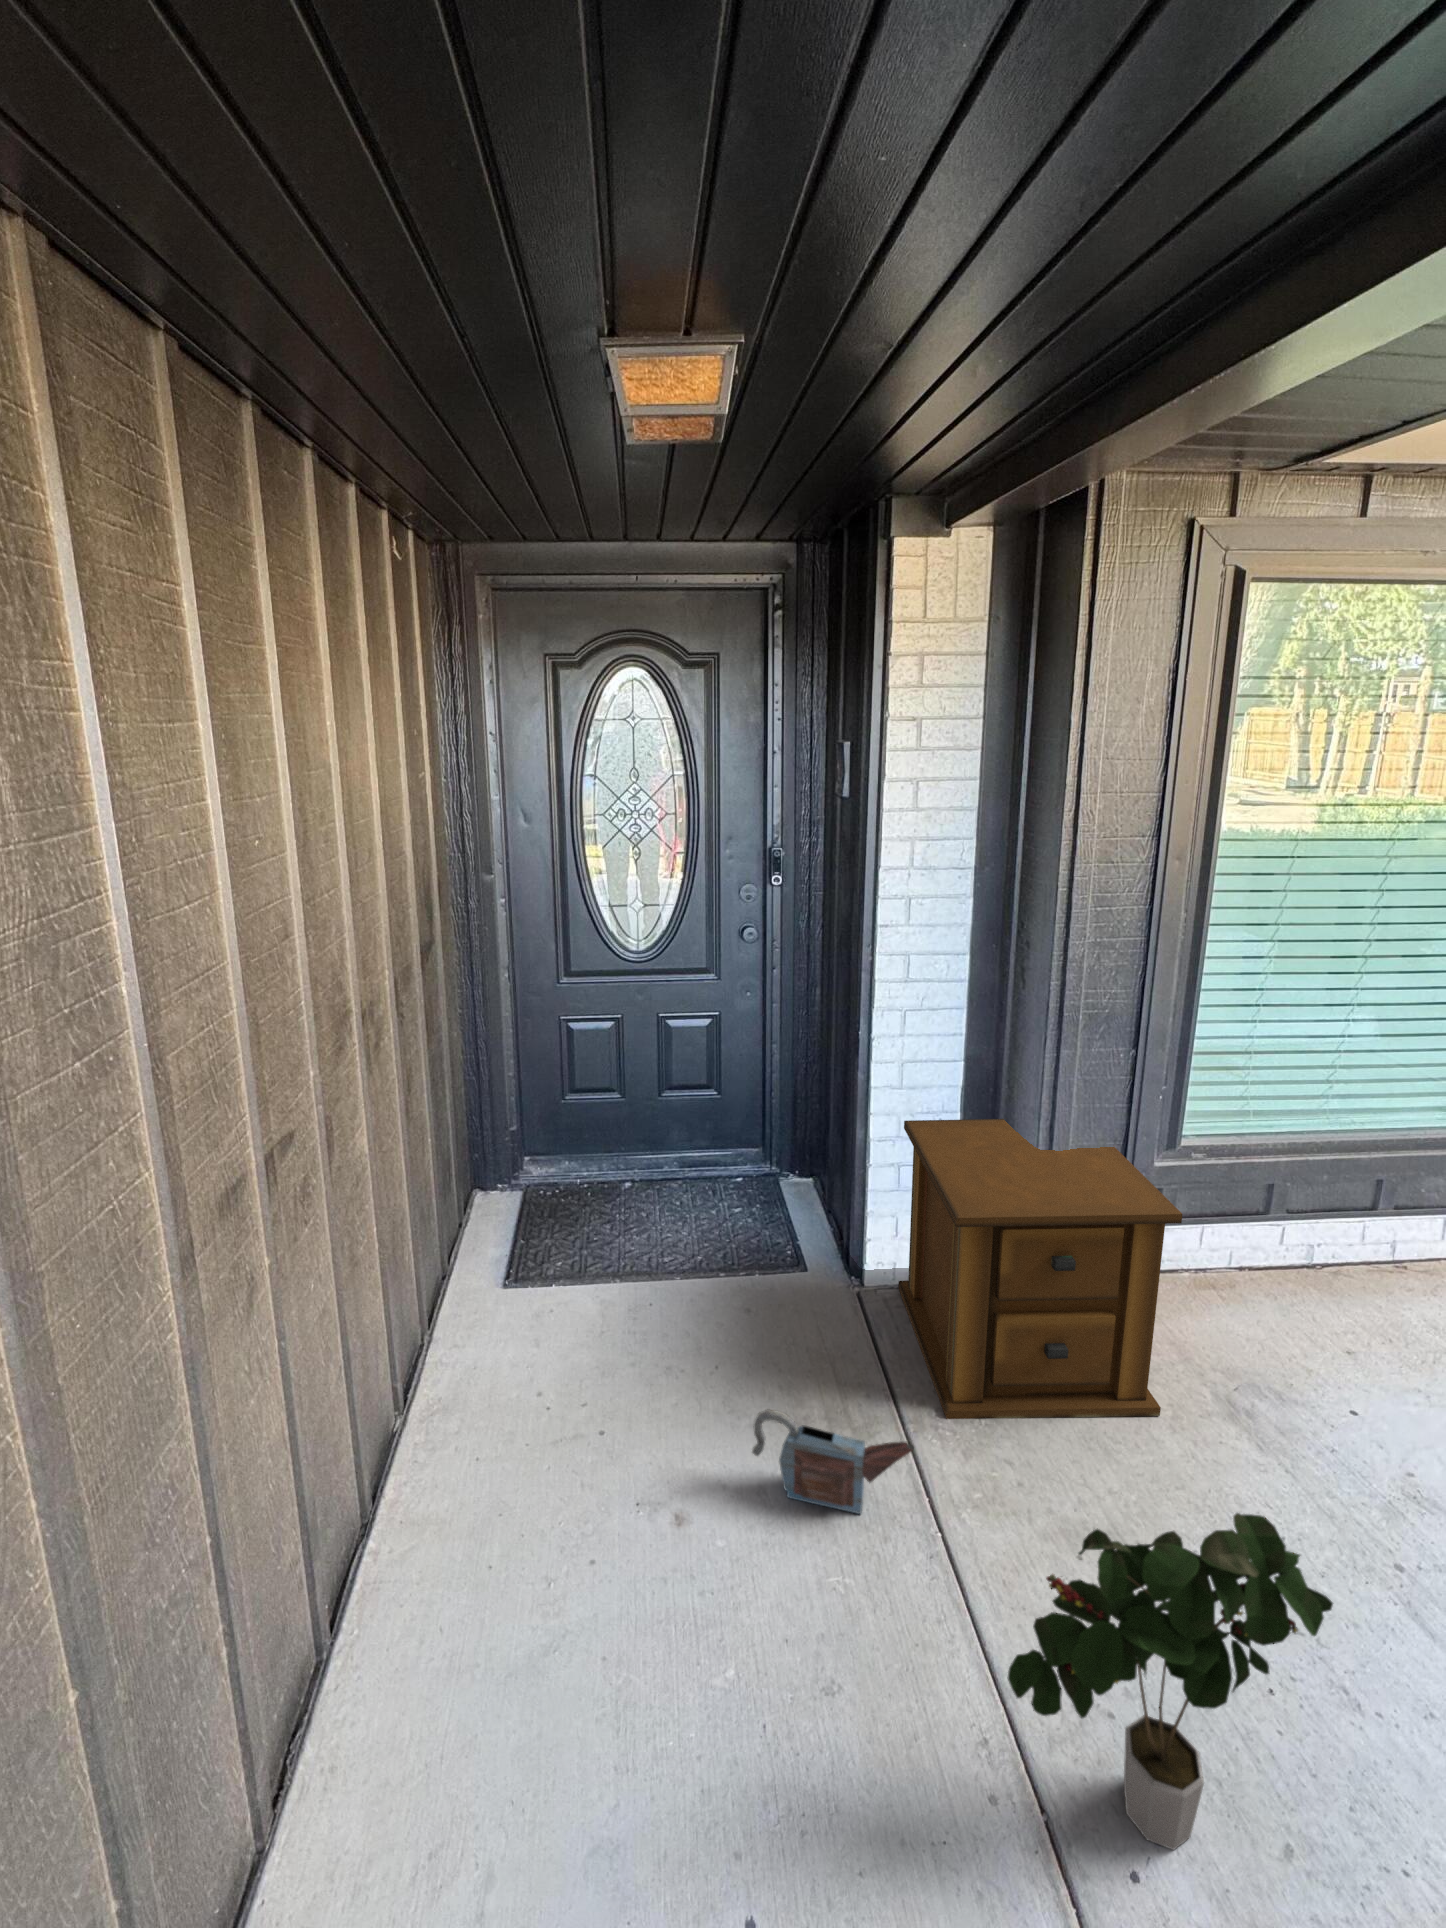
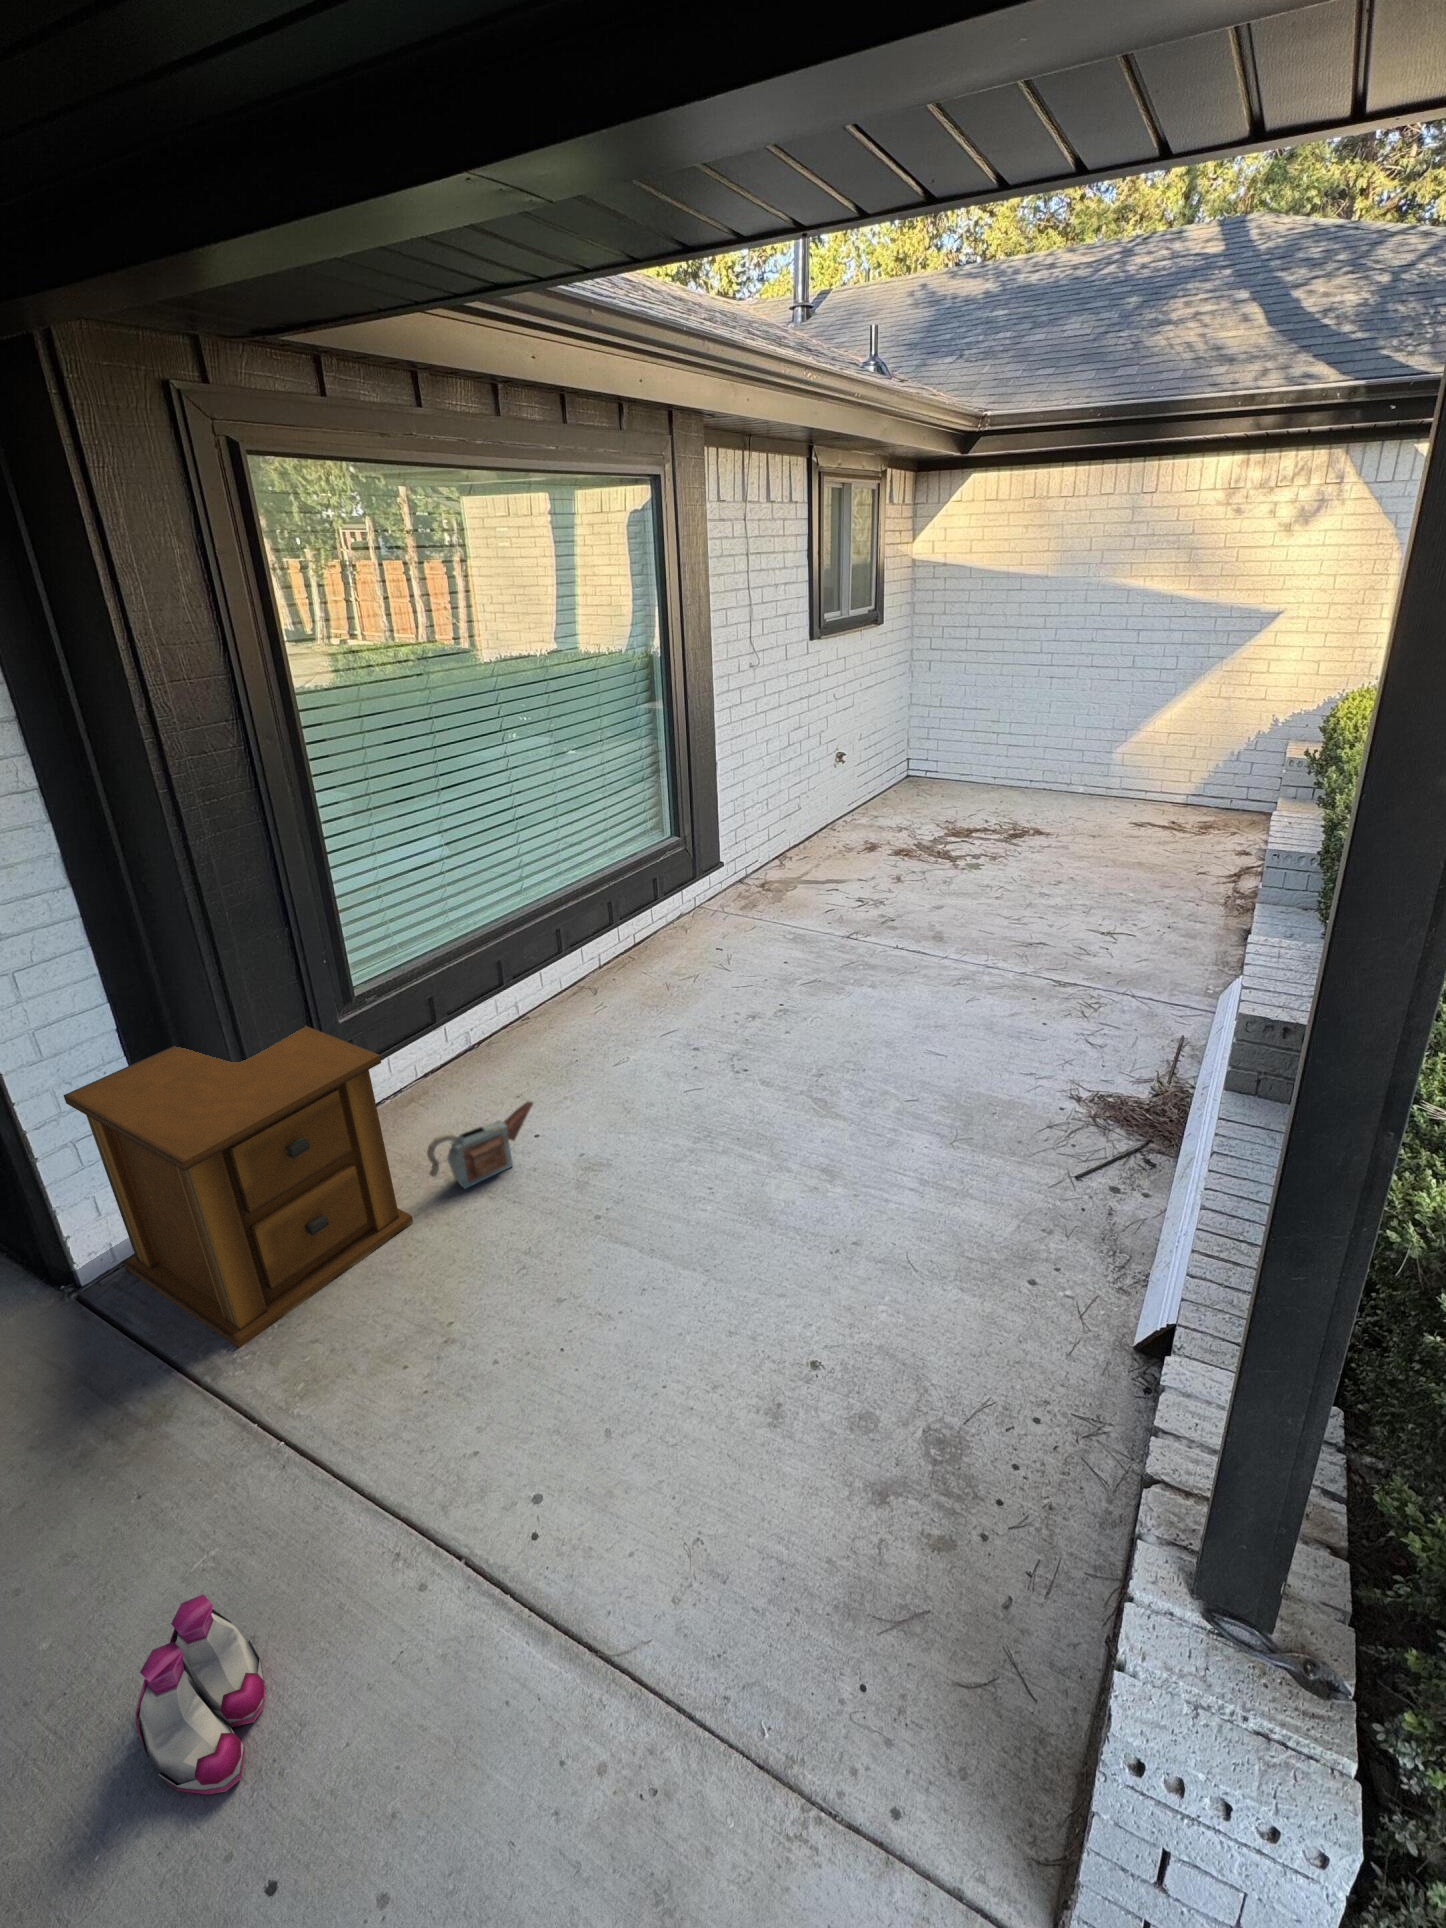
watering can: present [752,1410,914,1514] -> present [427,1102,533,1189]
potted plant: present [1008,1513,1333,1850] -> none [392,1236,566,1493]
boots: none [716,1609,828,1829] -> present [135,1594,266,1794]

